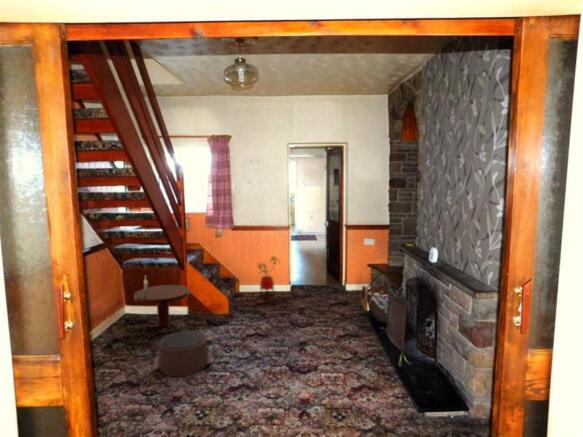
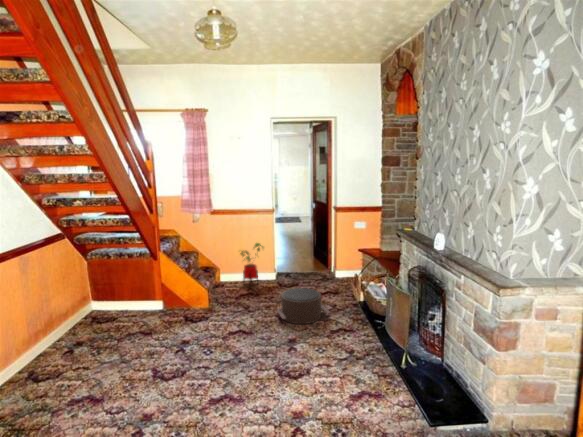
coffee table: present [134,276,190,327] -> none [99,268,164,326]
pouf: present [153,331,214,376] -> present [277,288,329,324]

